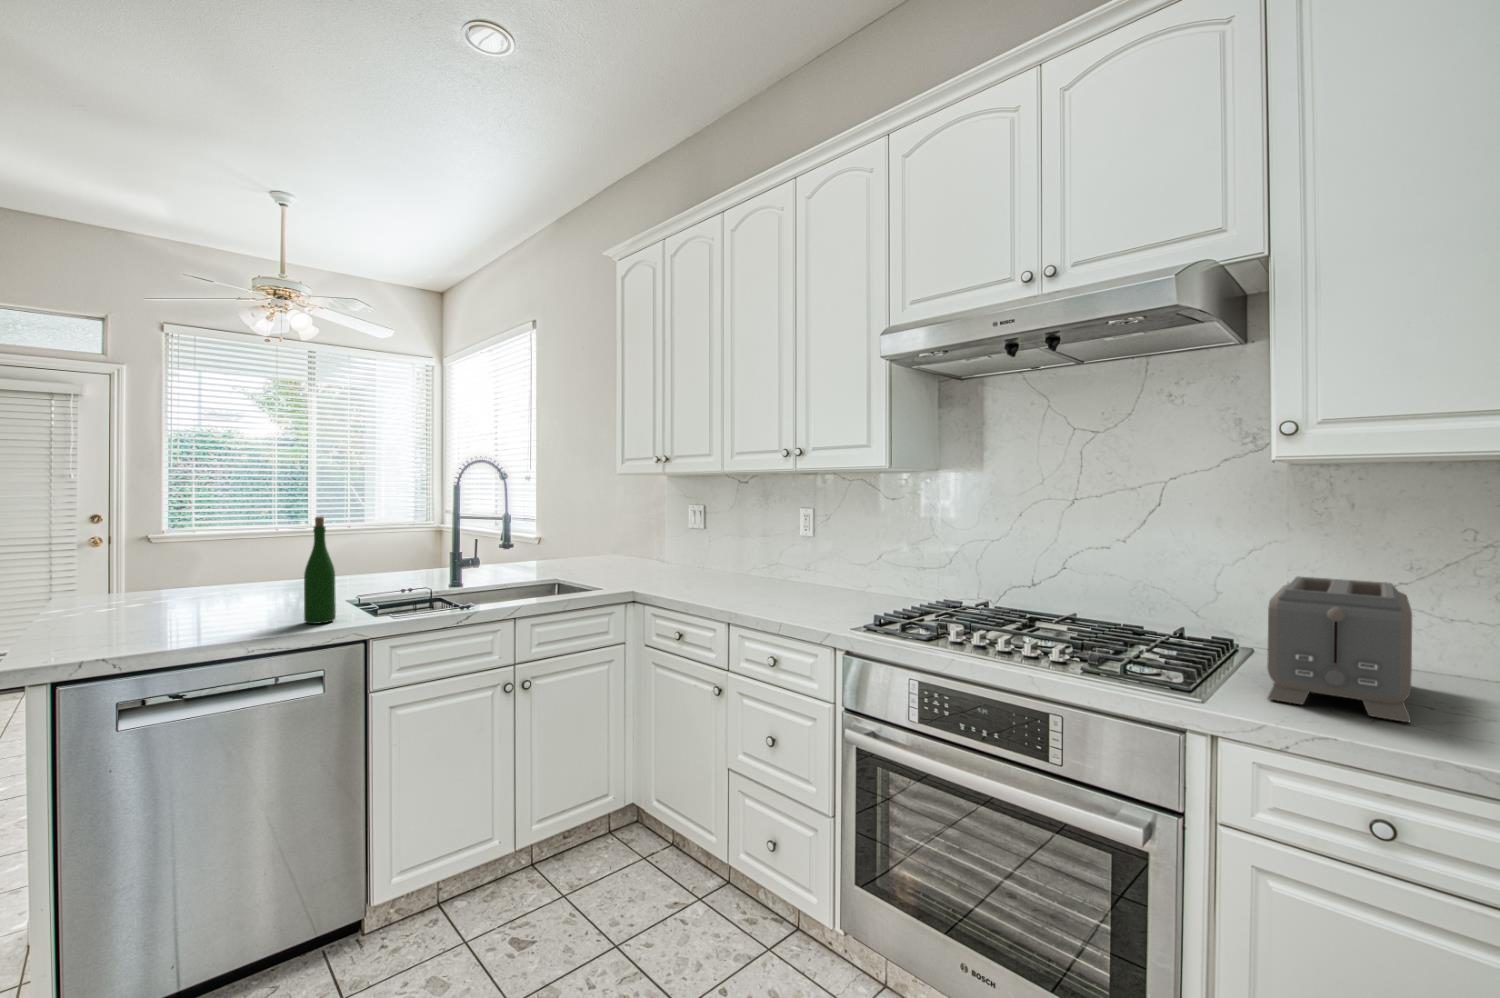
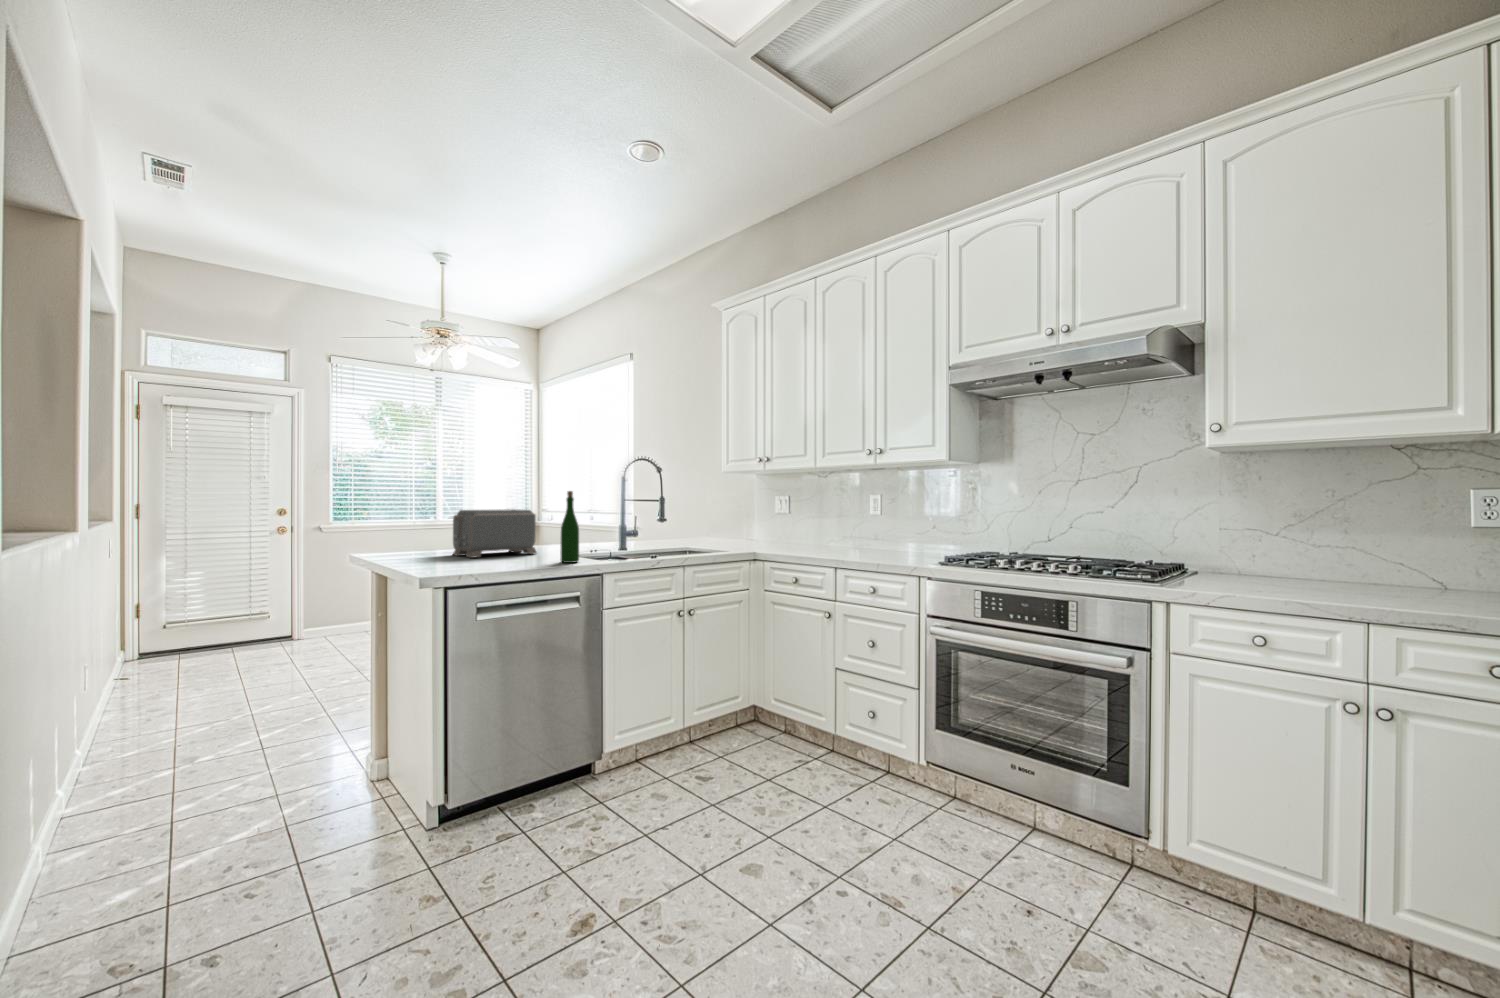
toaster: present [1267,577,1412,723] -> present [453,509,537,558]

